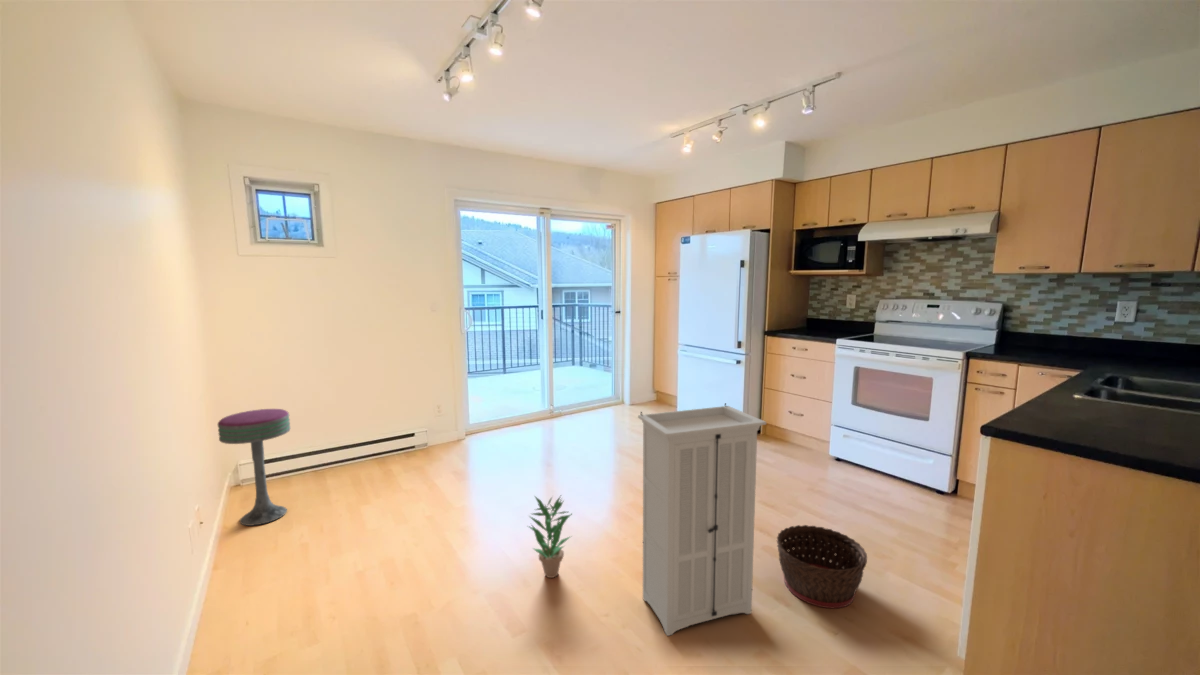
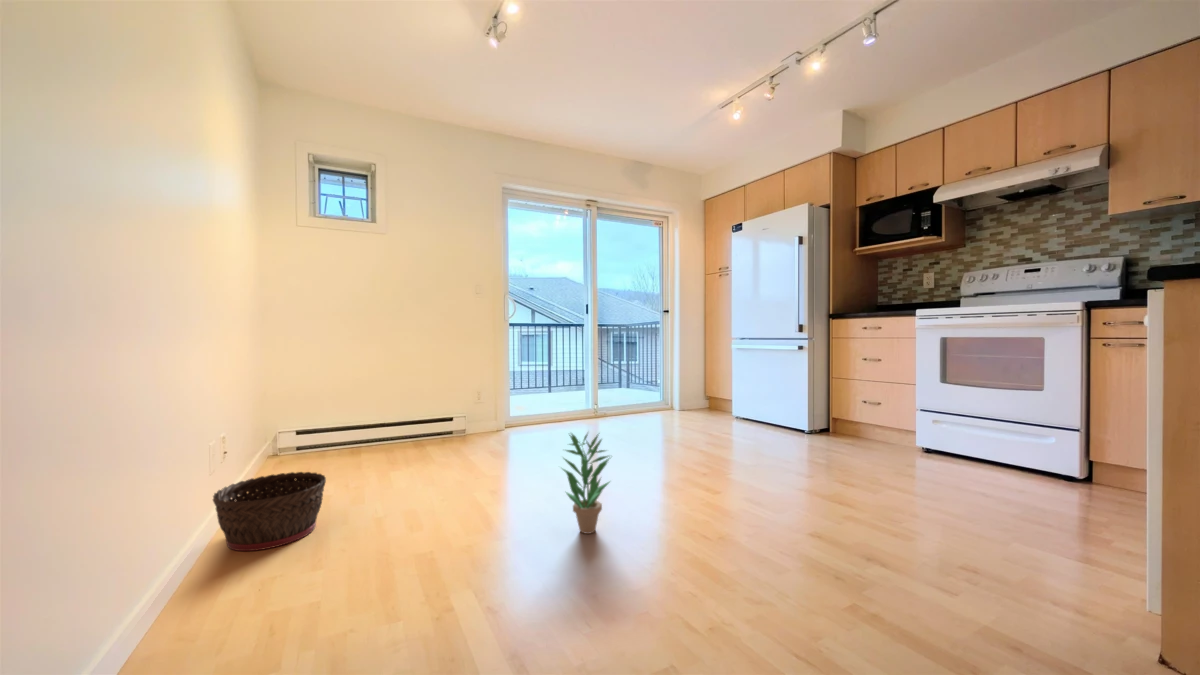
storage cabinet: present [638,403,766,636] -> none [688,319,849,592]
bar stool: present [218,409,290,526] -> none [256,366,327,482]
basket: present [777,525,867,608] -> present [213,472,326,551]

